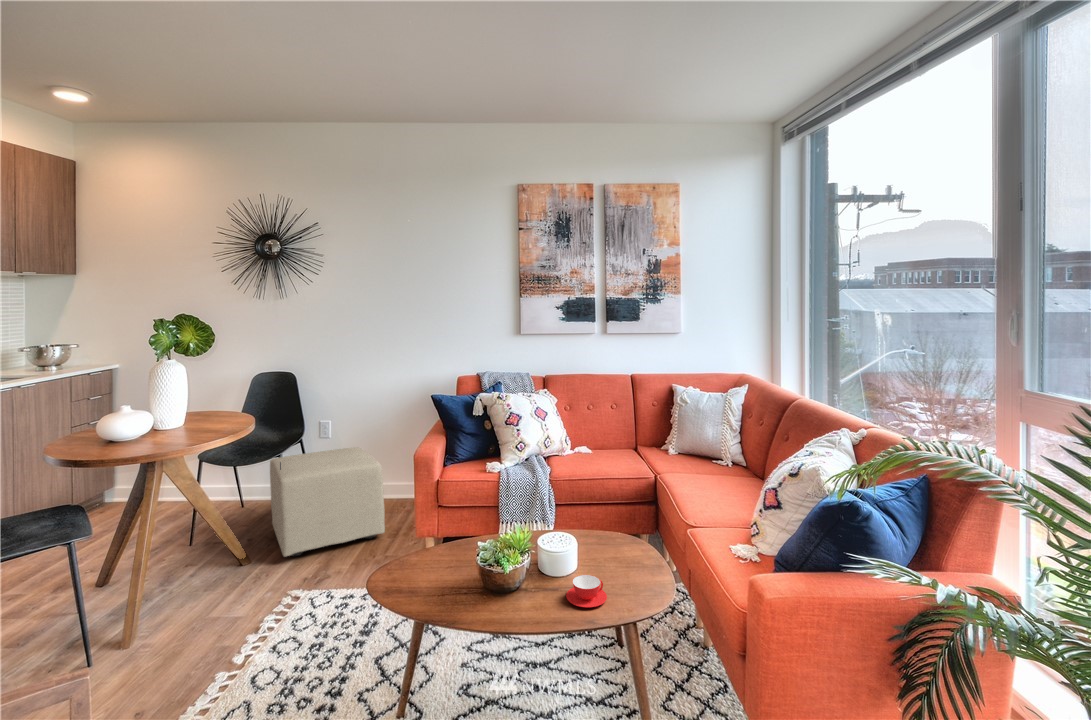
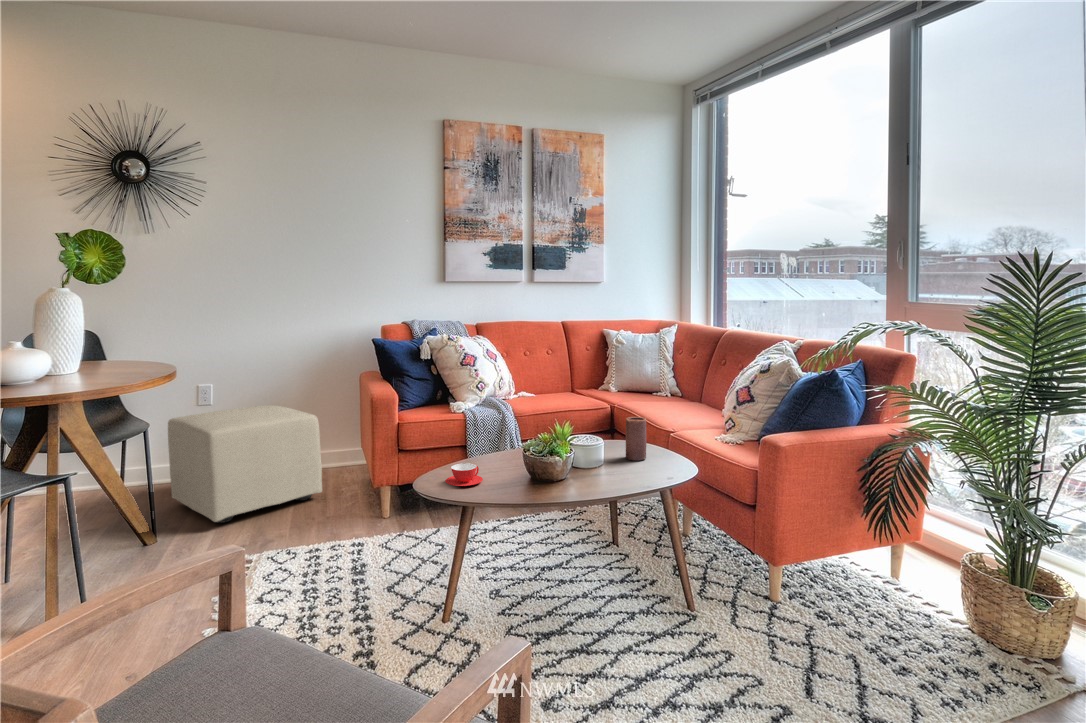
candle: none [617,515,640,567] -> present [626,417,646,461]
teacup: present [566,575,607,607] -> present [445,463,483,486]

